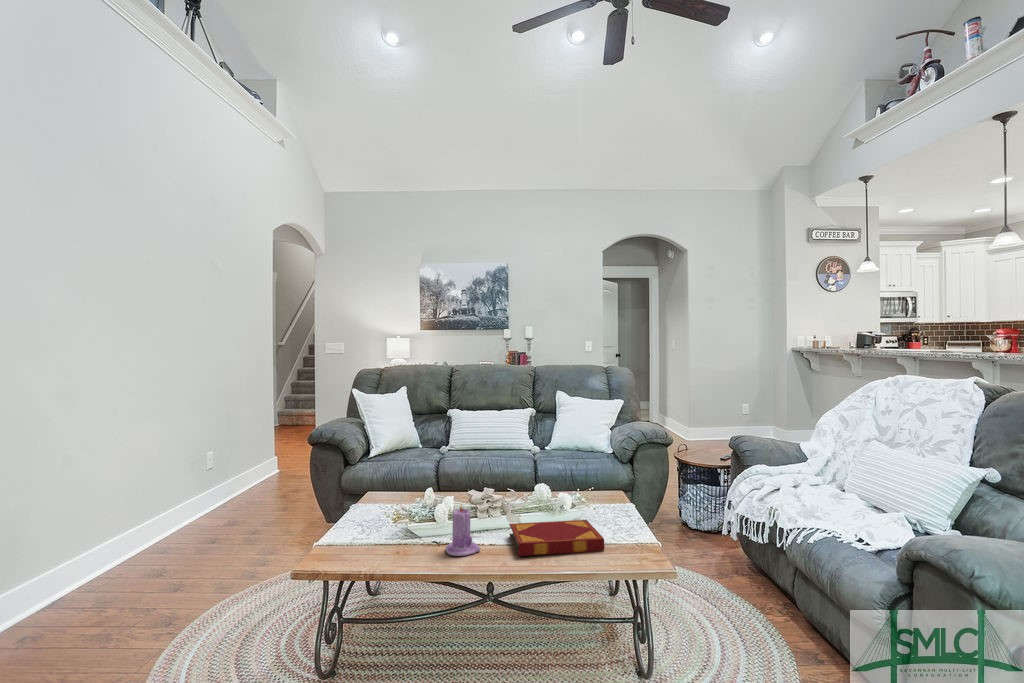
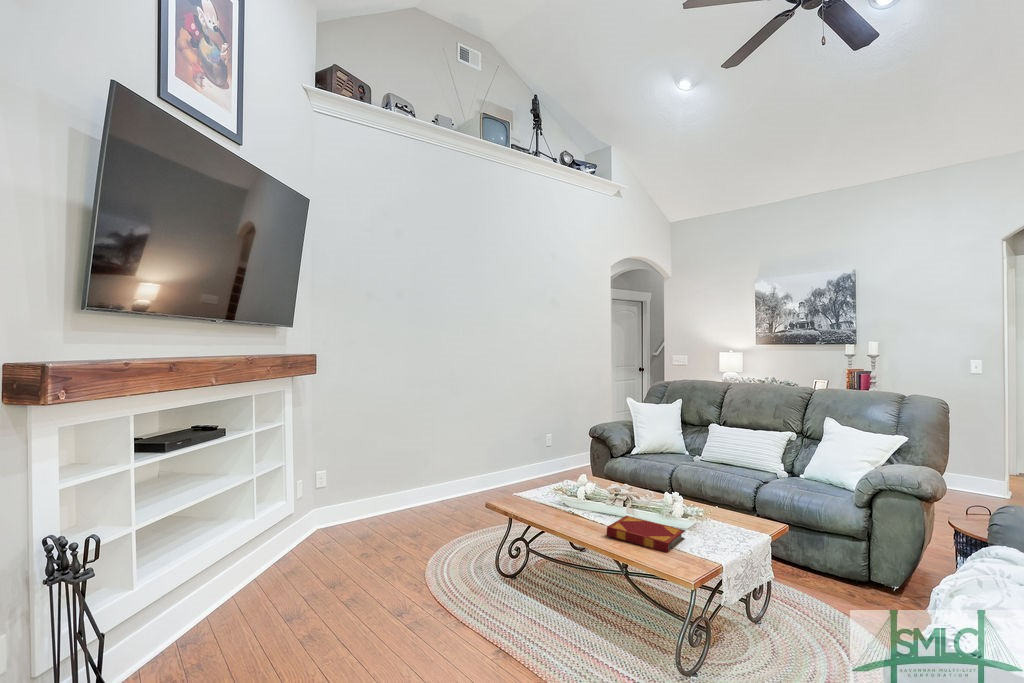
candle: present [446,505,480,556] -> none [574,491,597,526]

